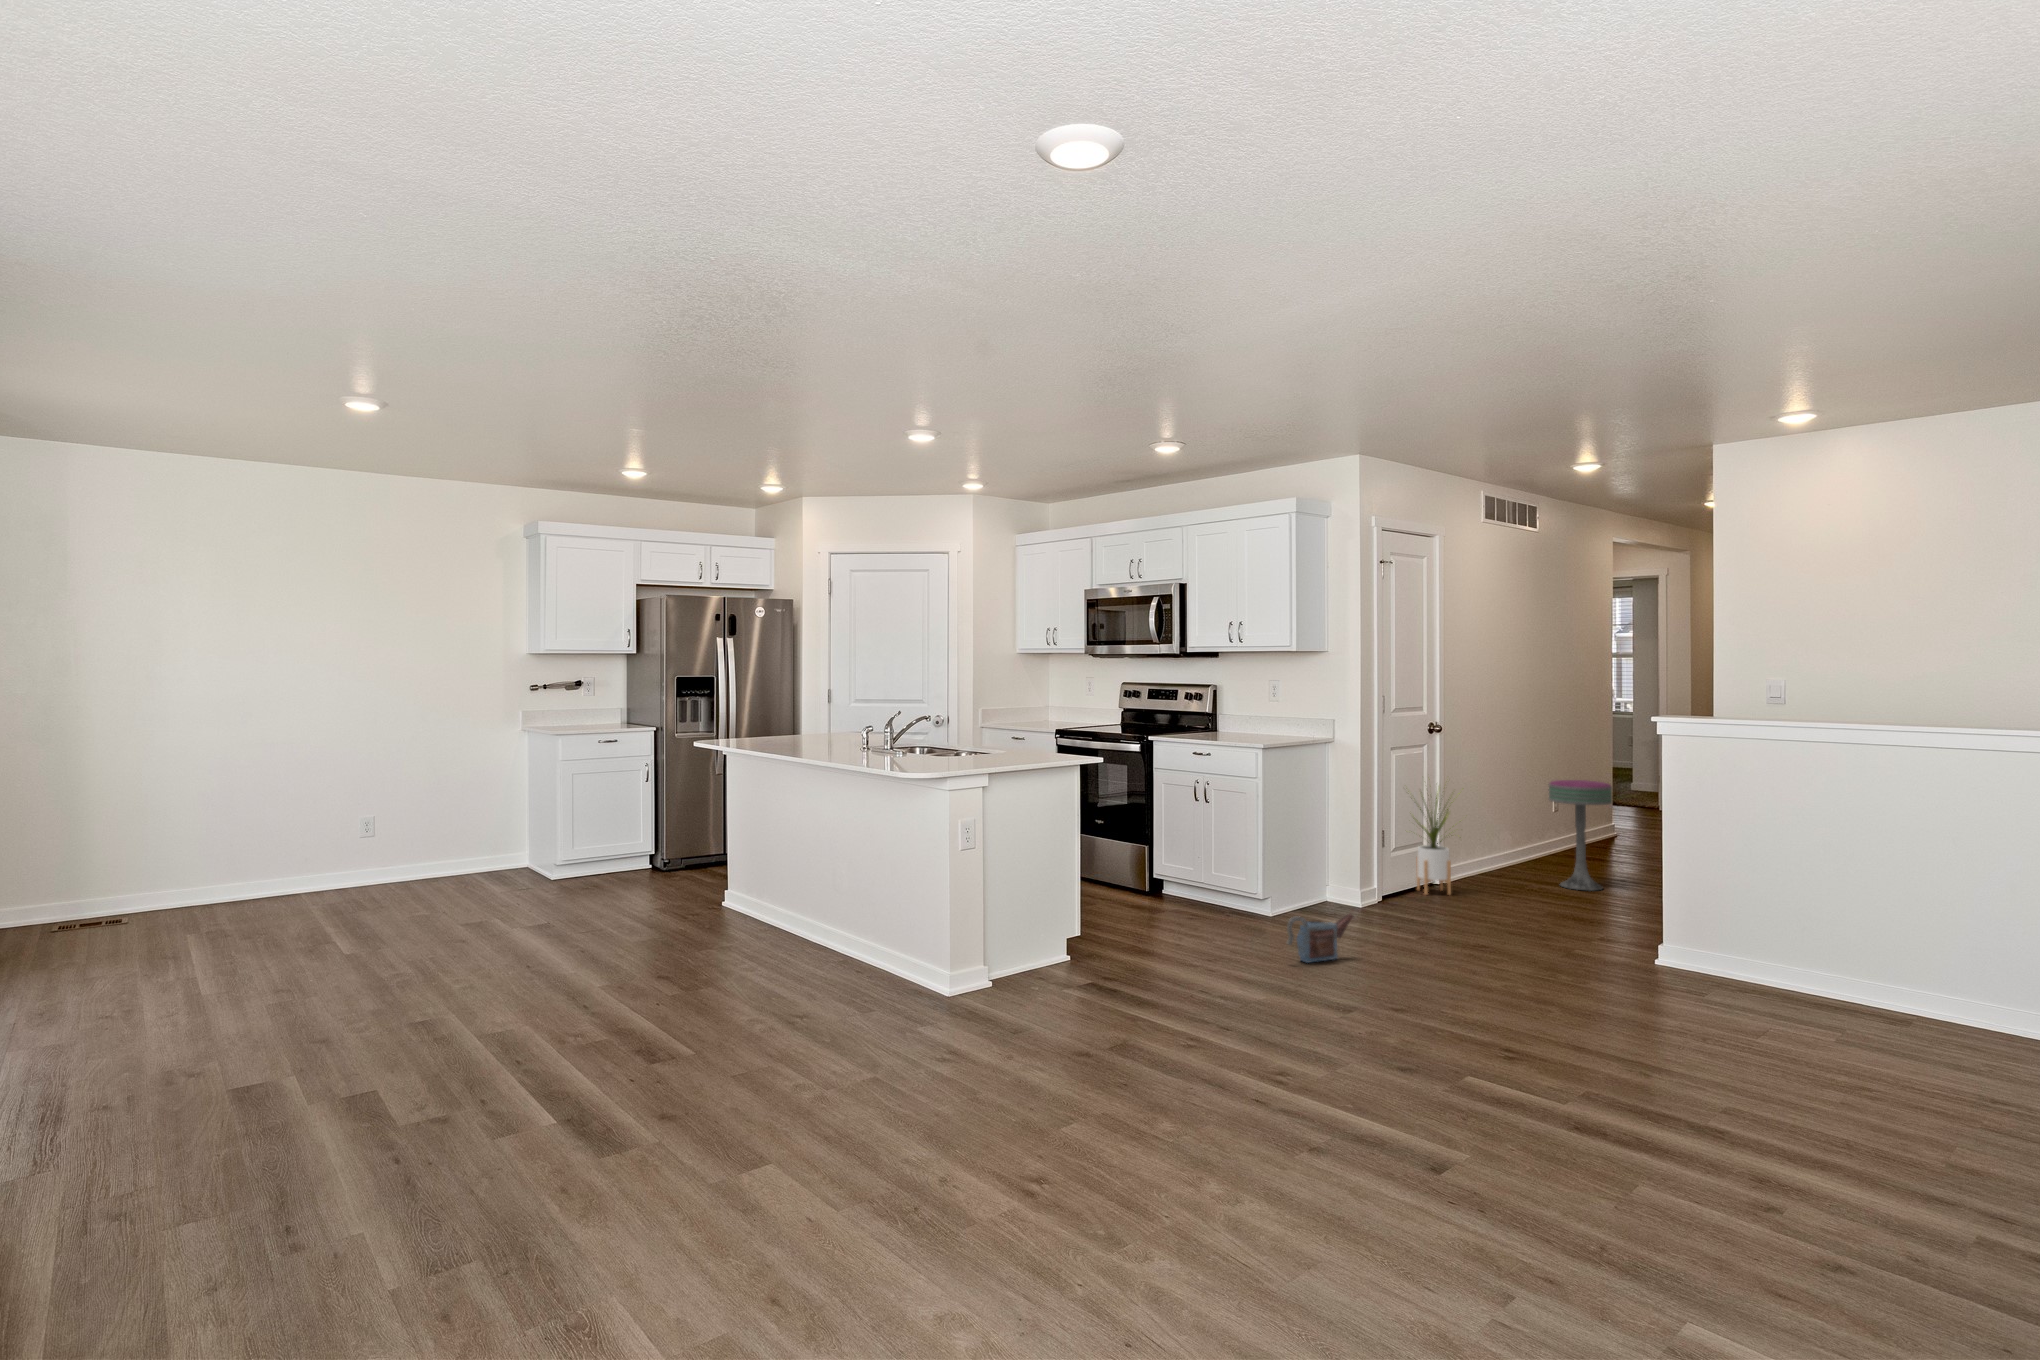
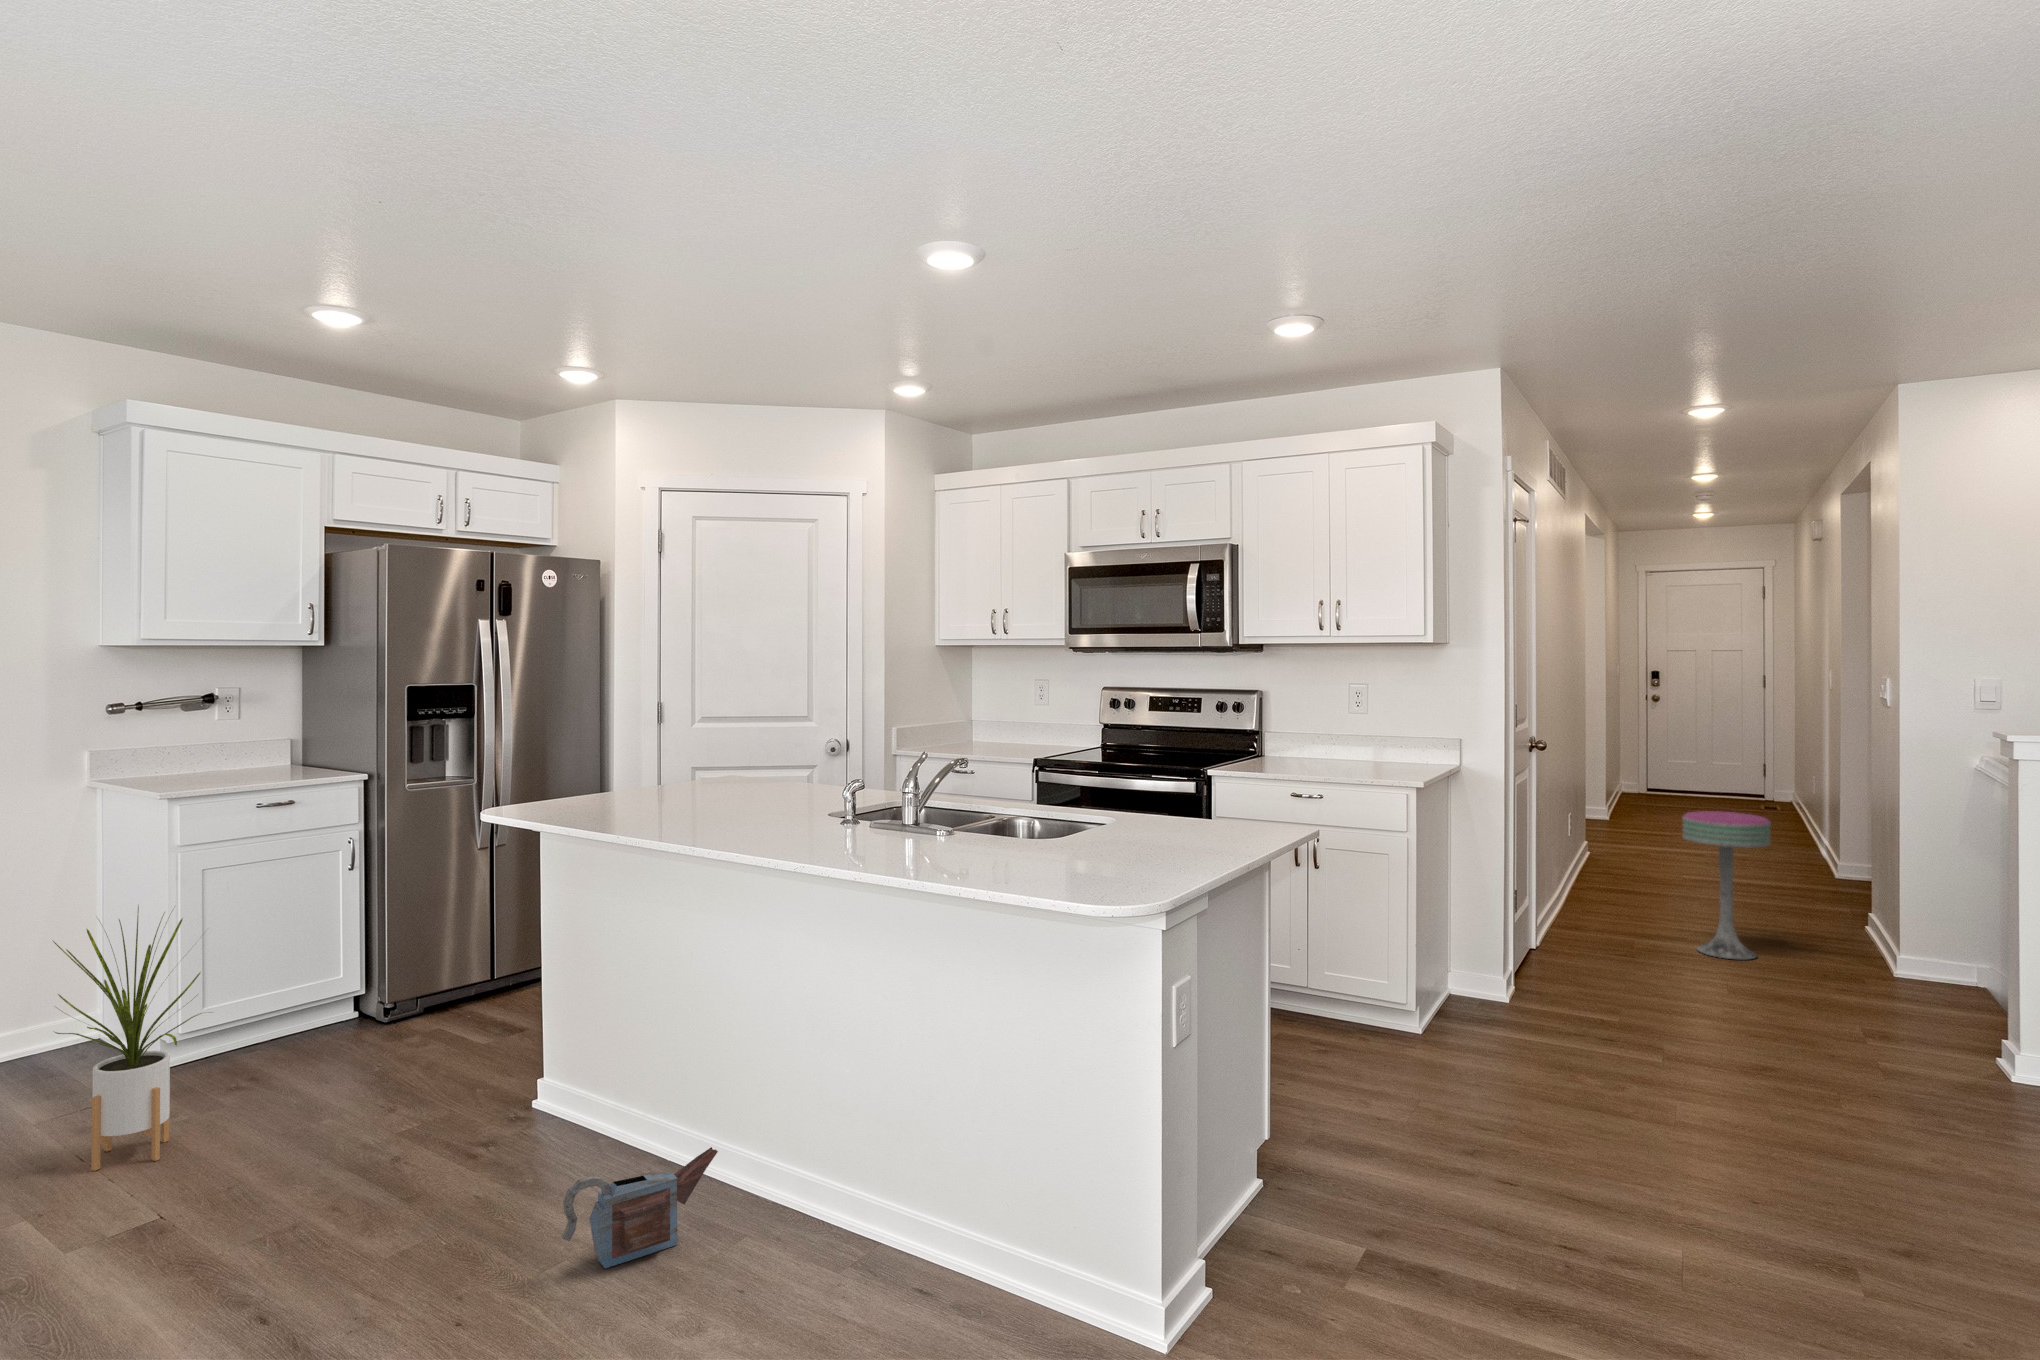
house plant: present [1413,793,1452,895] -> present [53,905,211,1171]
watering can: present [1287,914,1353,963] -> present [561,1147,718,1268]

